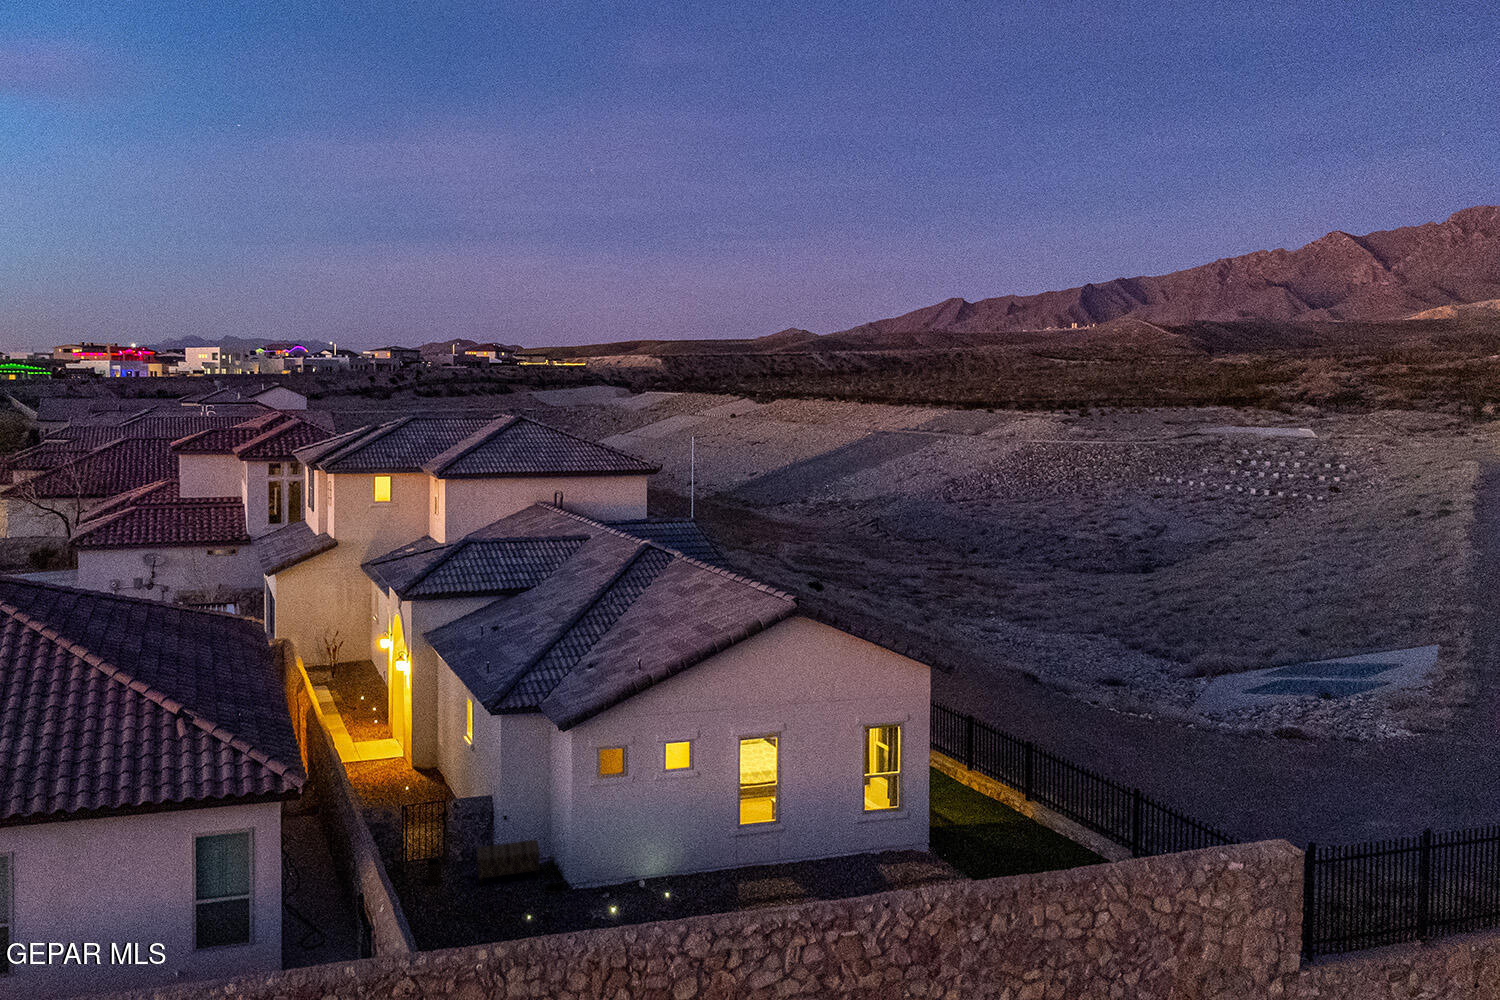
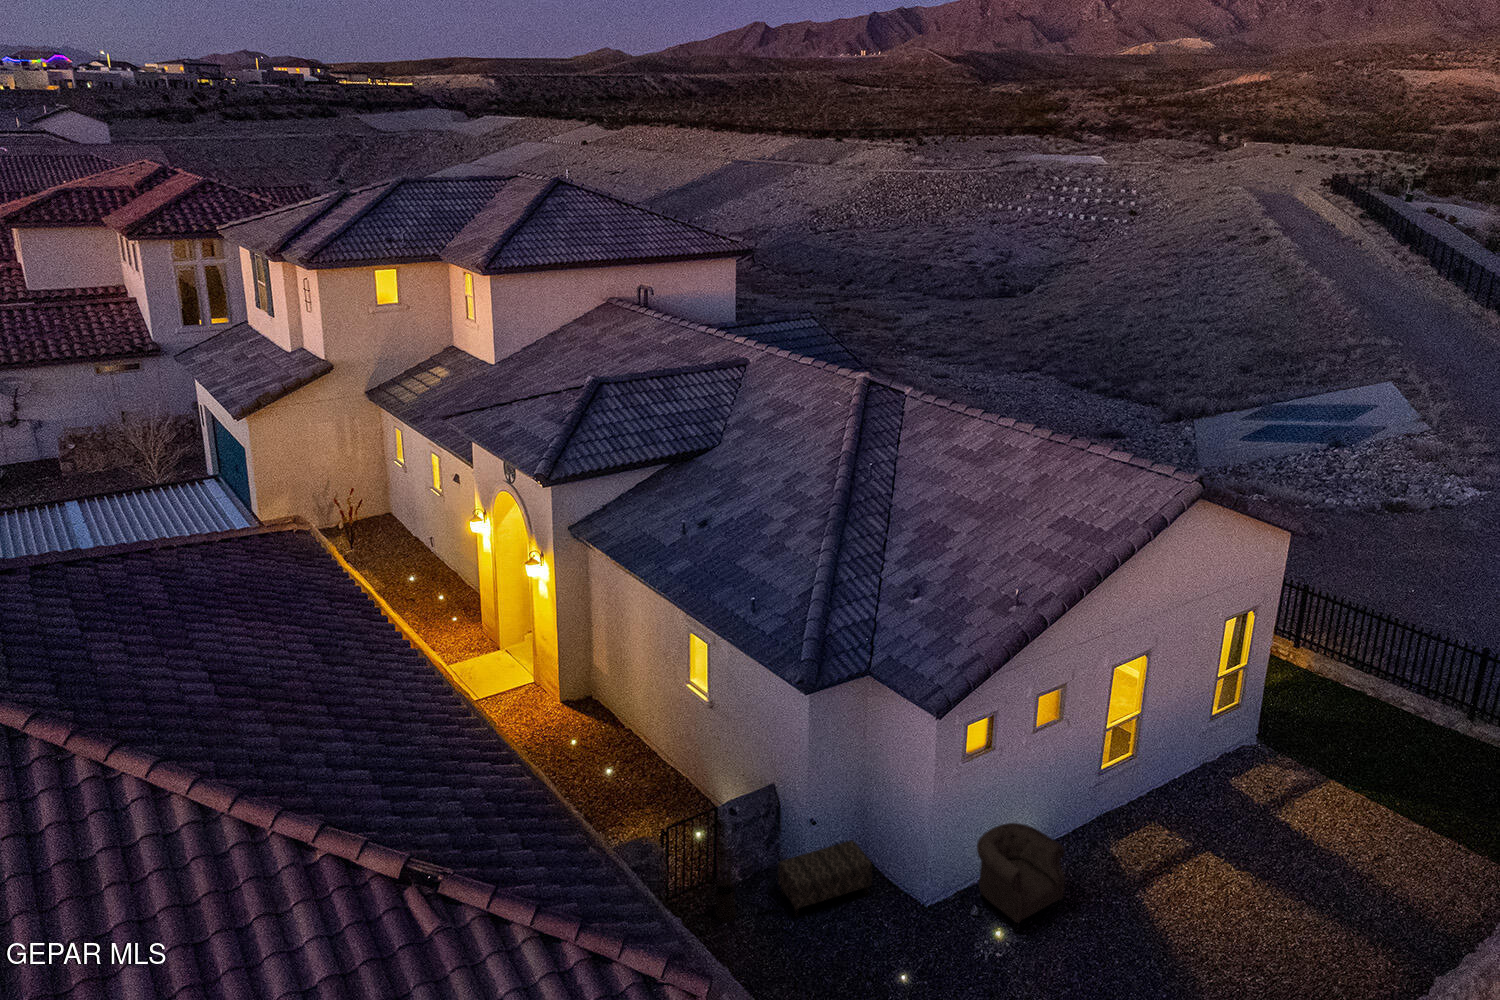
chair: none [606,830,665,904] -> present [977,823,1065,933]
potted tree: present [540,854,565,893] -> none [886,868,922,922]

